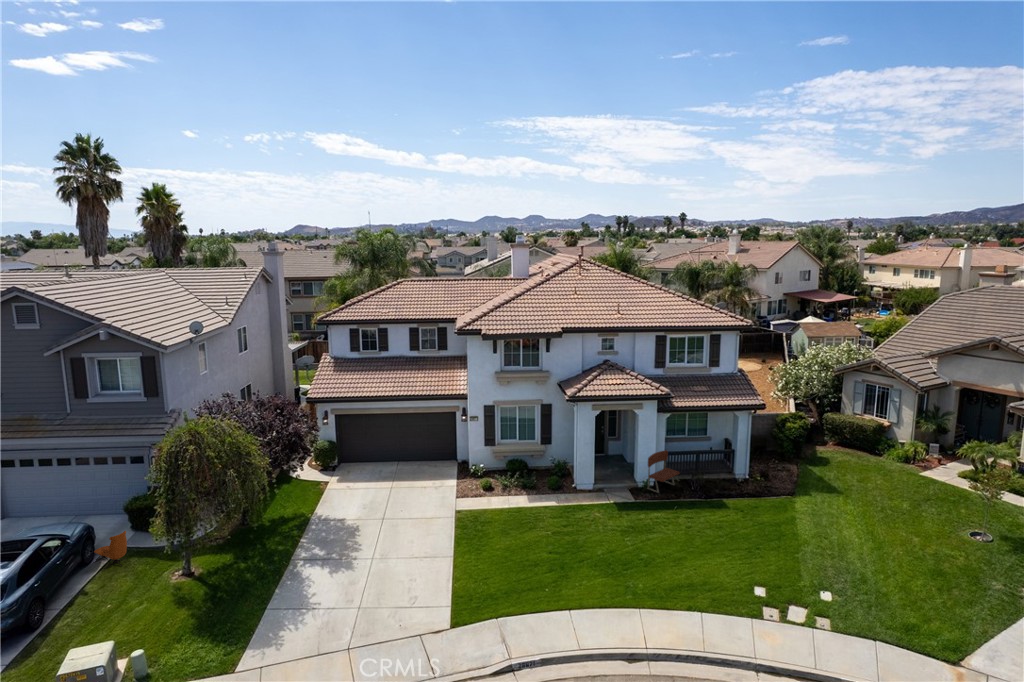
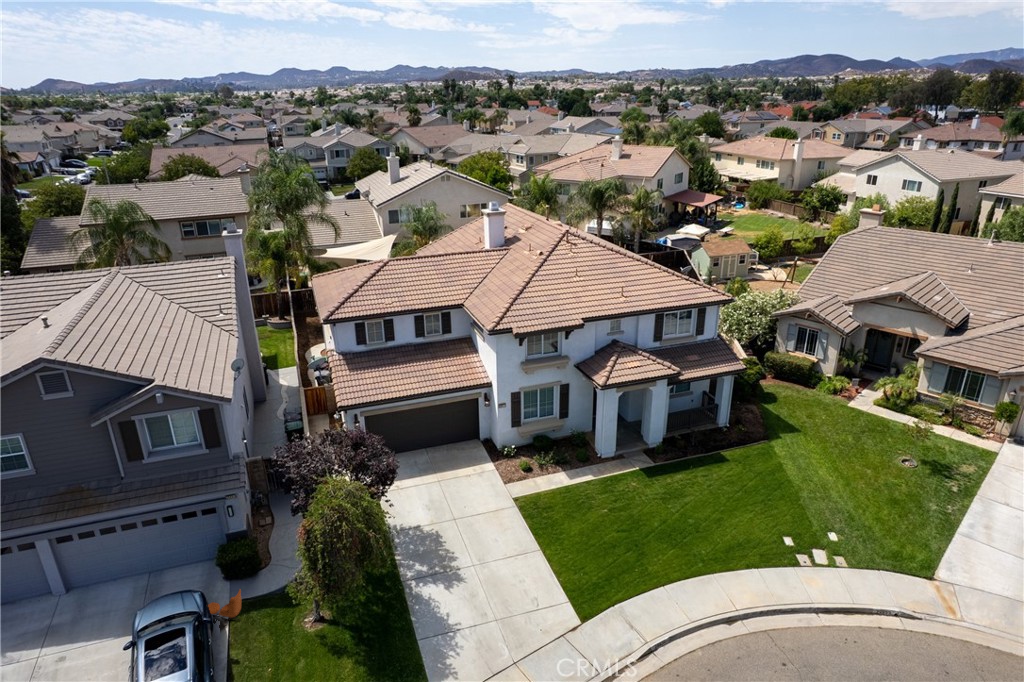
bench: present [647,450,680,493] -> none [658,415,682,453]

